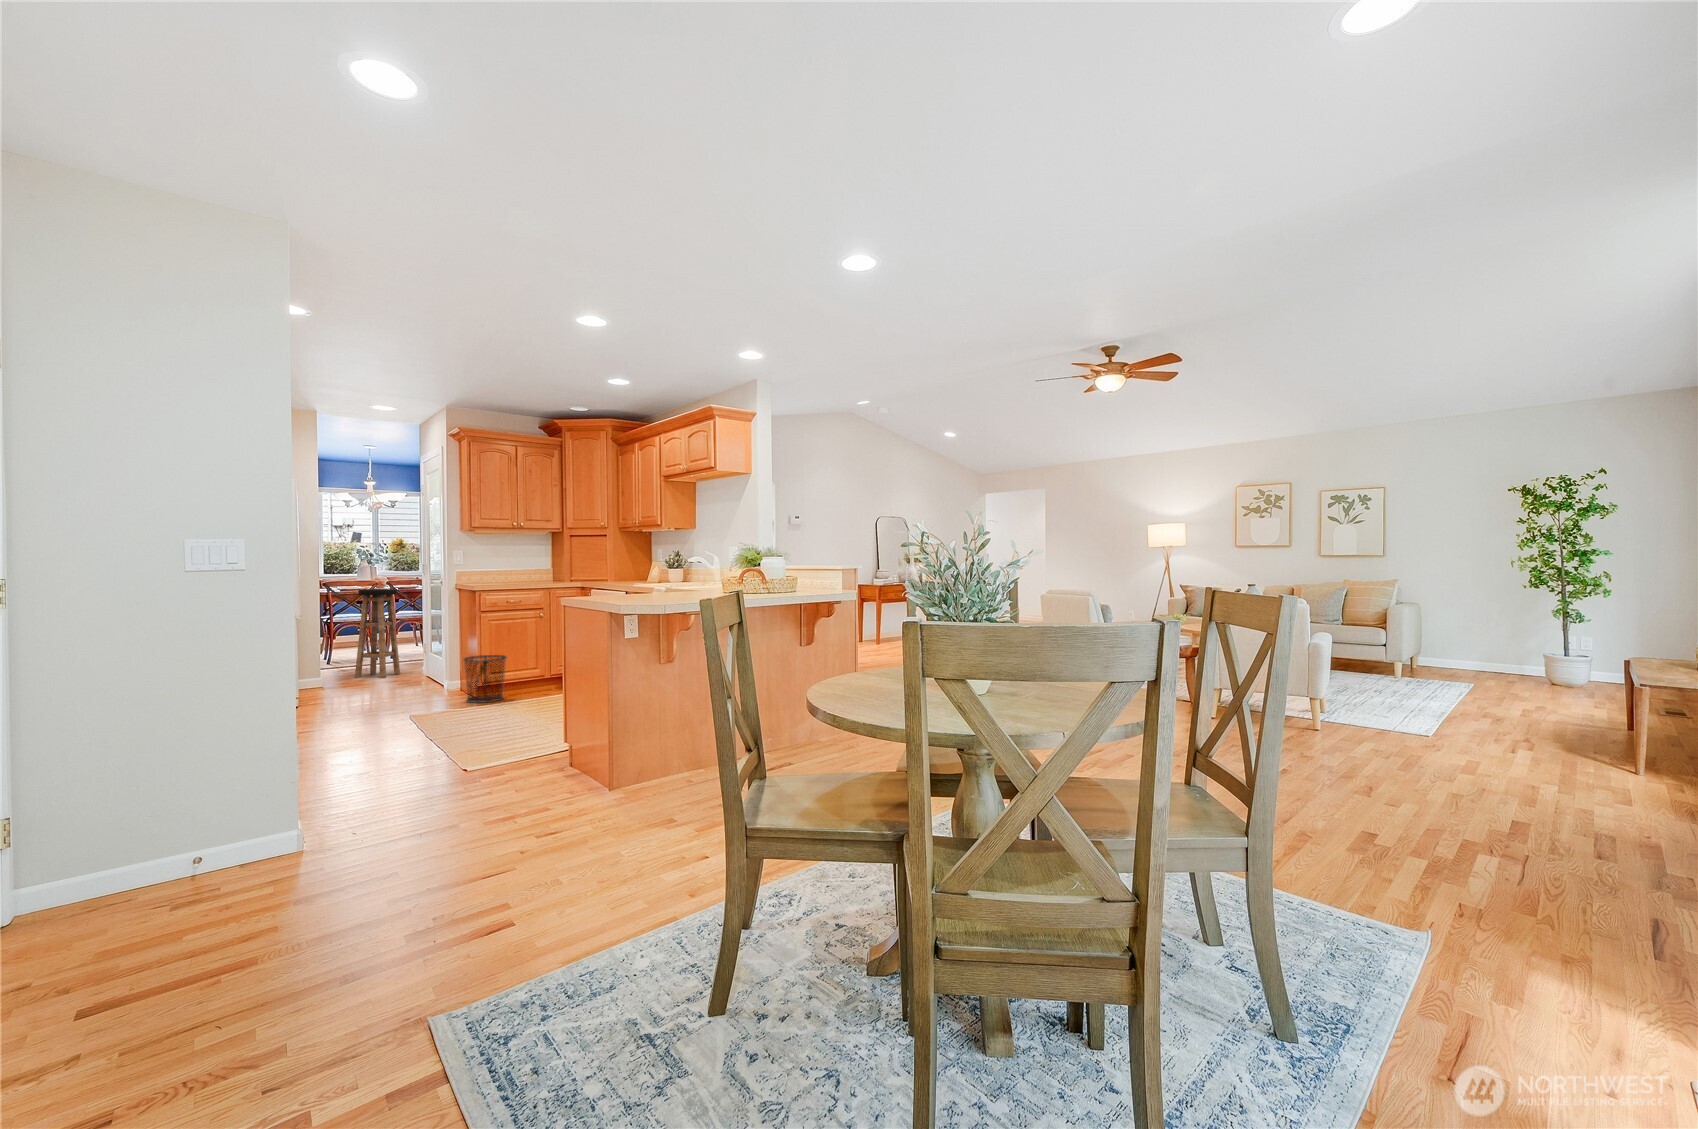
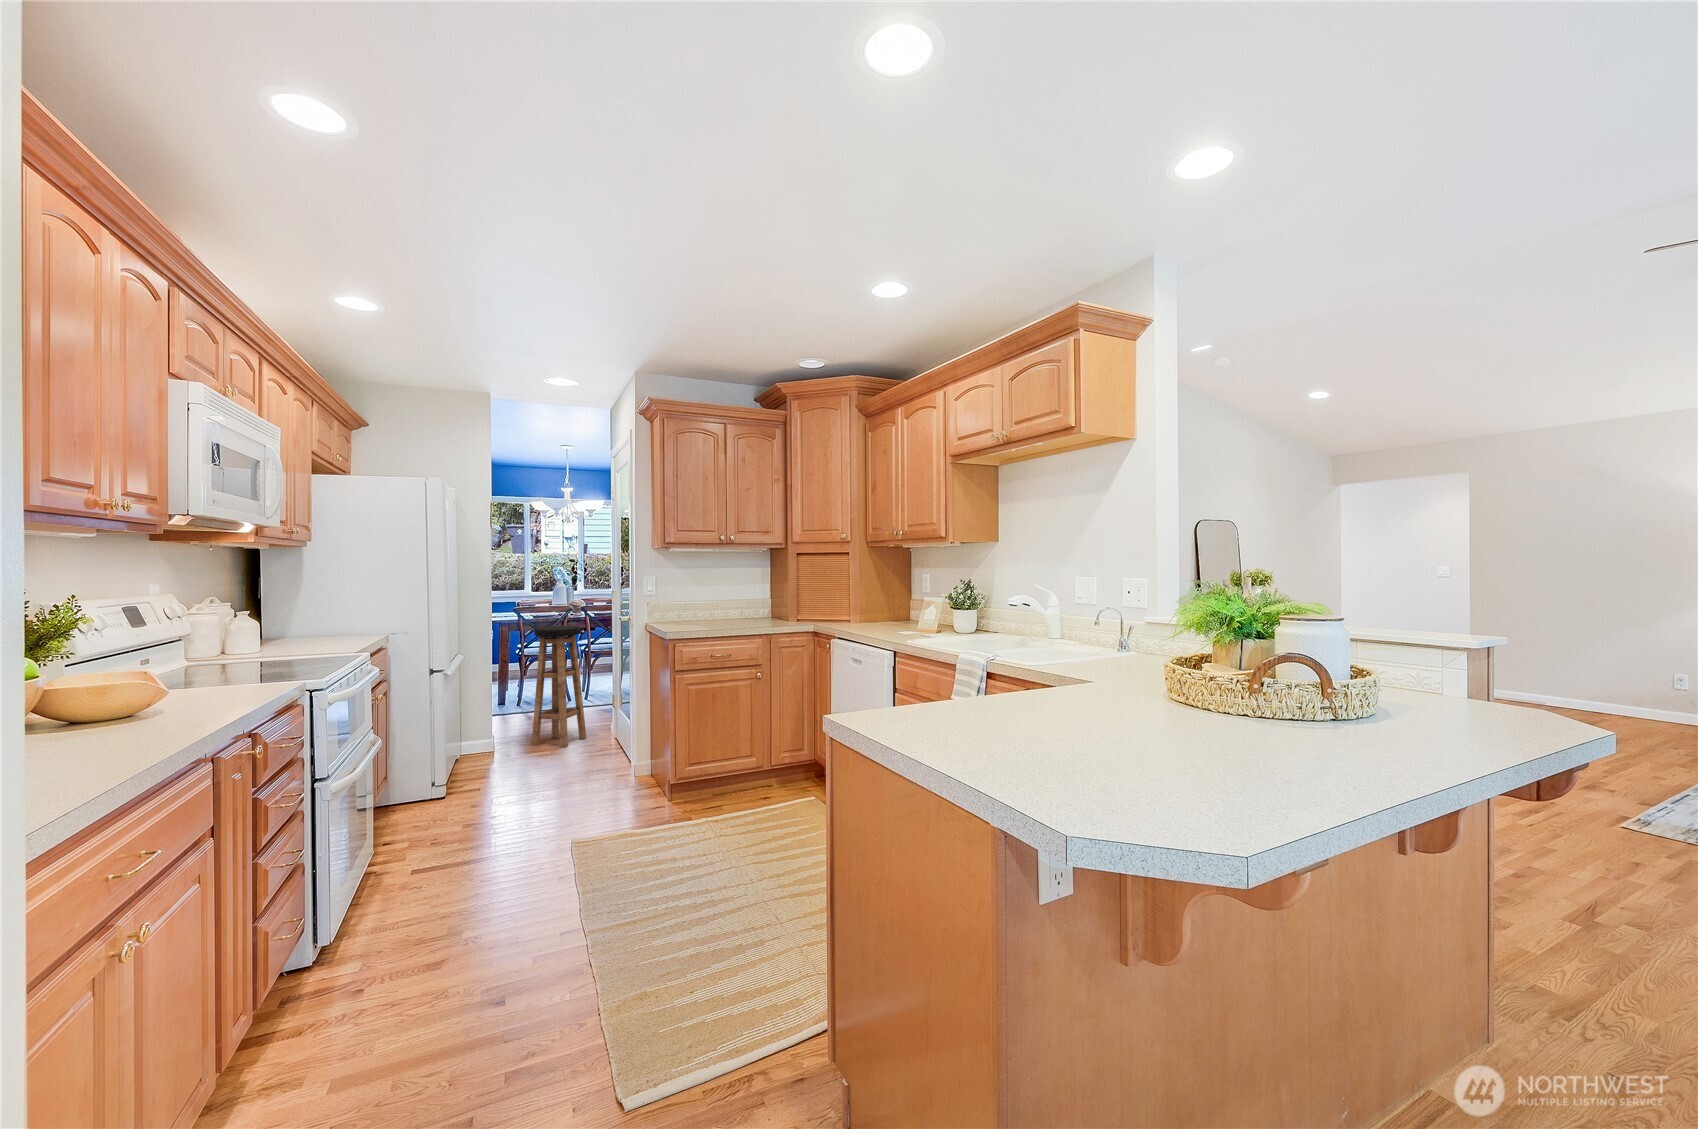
waste bin: present [464,655,507,703] -> none [654,747,718,832]

